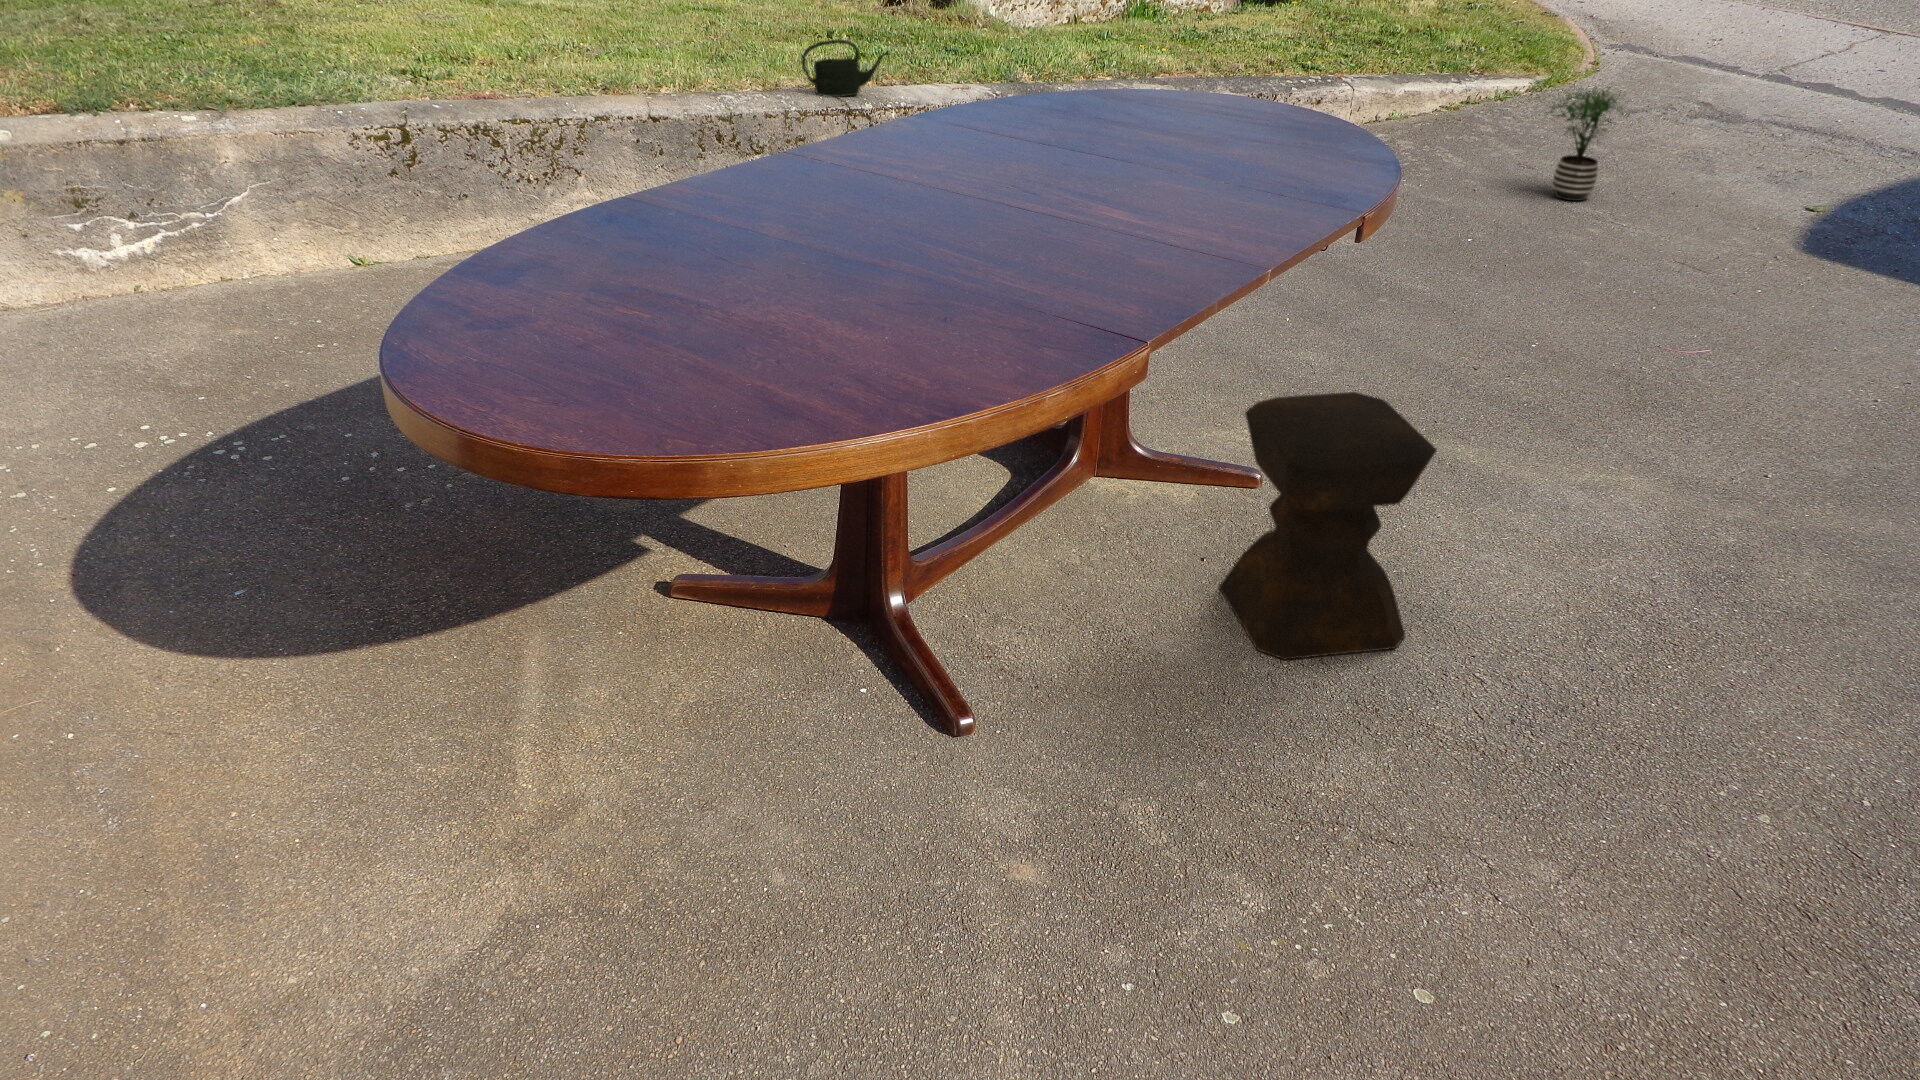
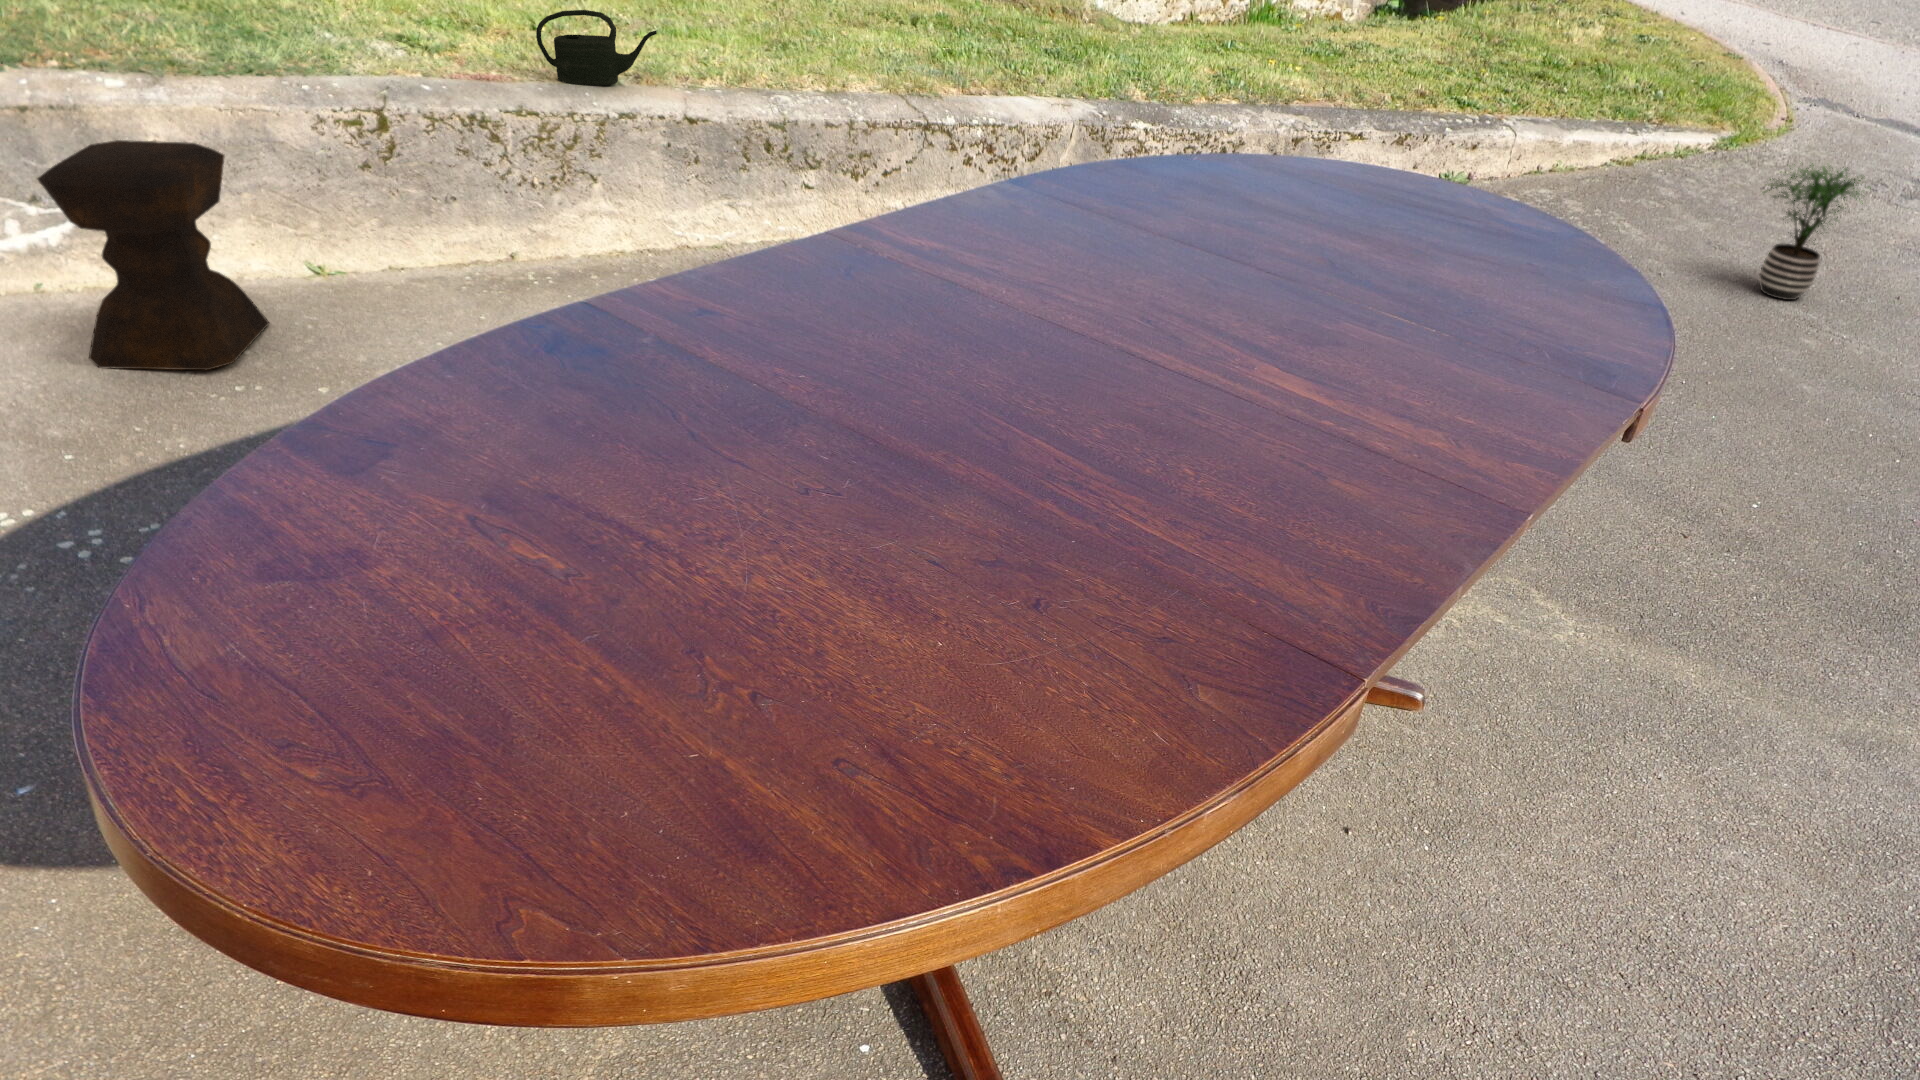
watering can: present [802,40,888,97] -> present [536,10,657,86]
stool: present [1219,392,1437,660] -> present [38,140,269,370]

